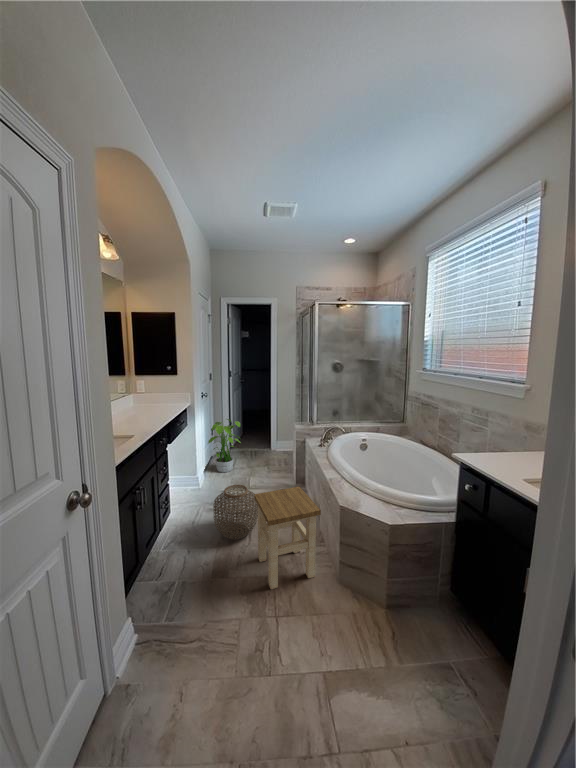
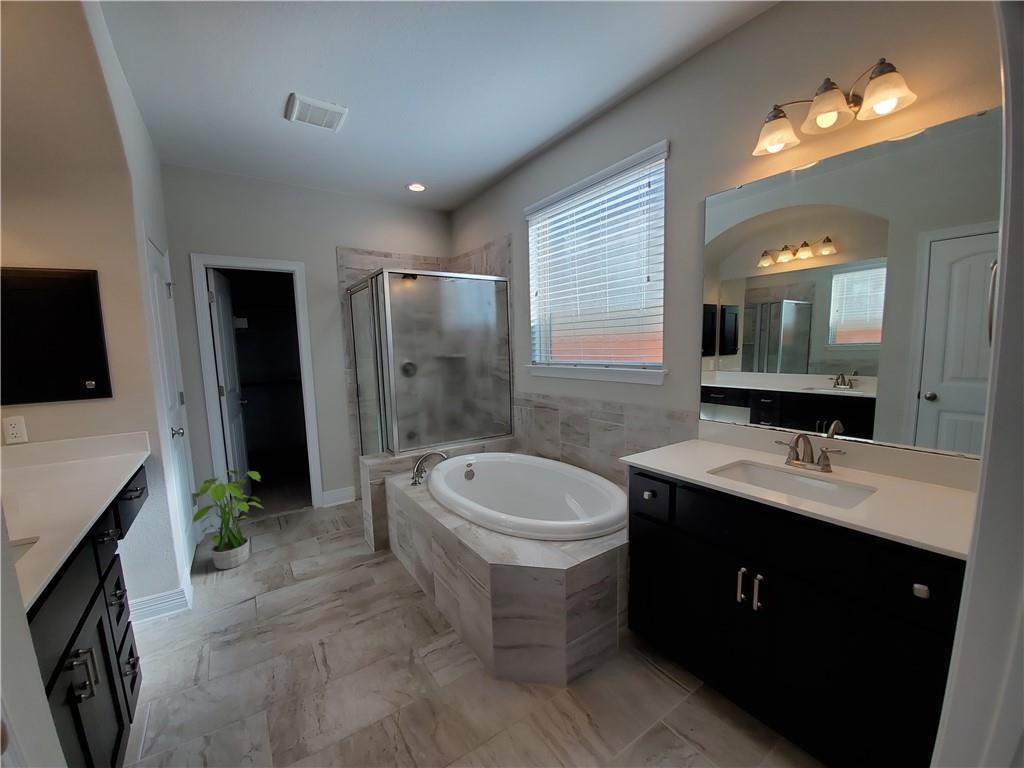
woven basket: present [213,485,258,539] -> none [244,580,336,685]
stool: present [254,487,321,589] -> none [338,553,459,740]

